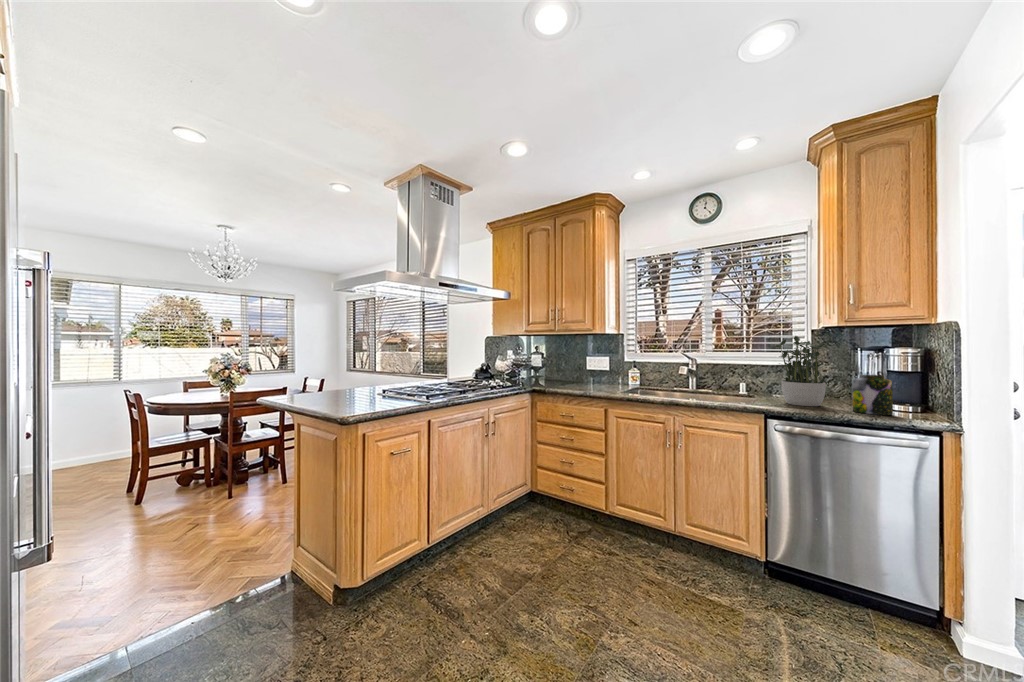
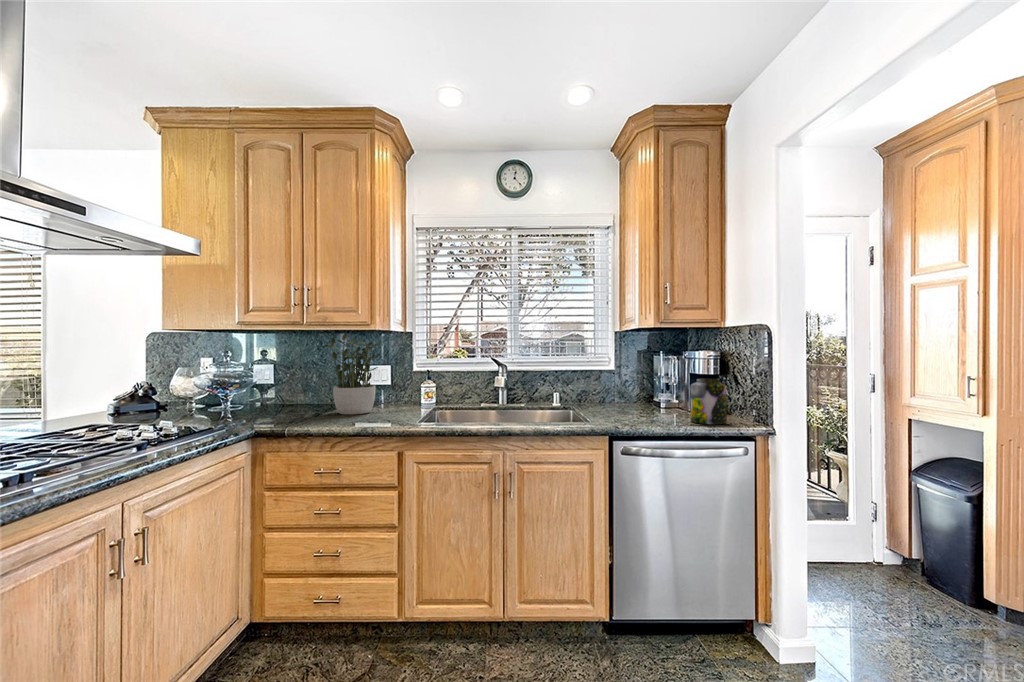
potted plant: present [775,336,826,406] -> present [321,333,381,414]

